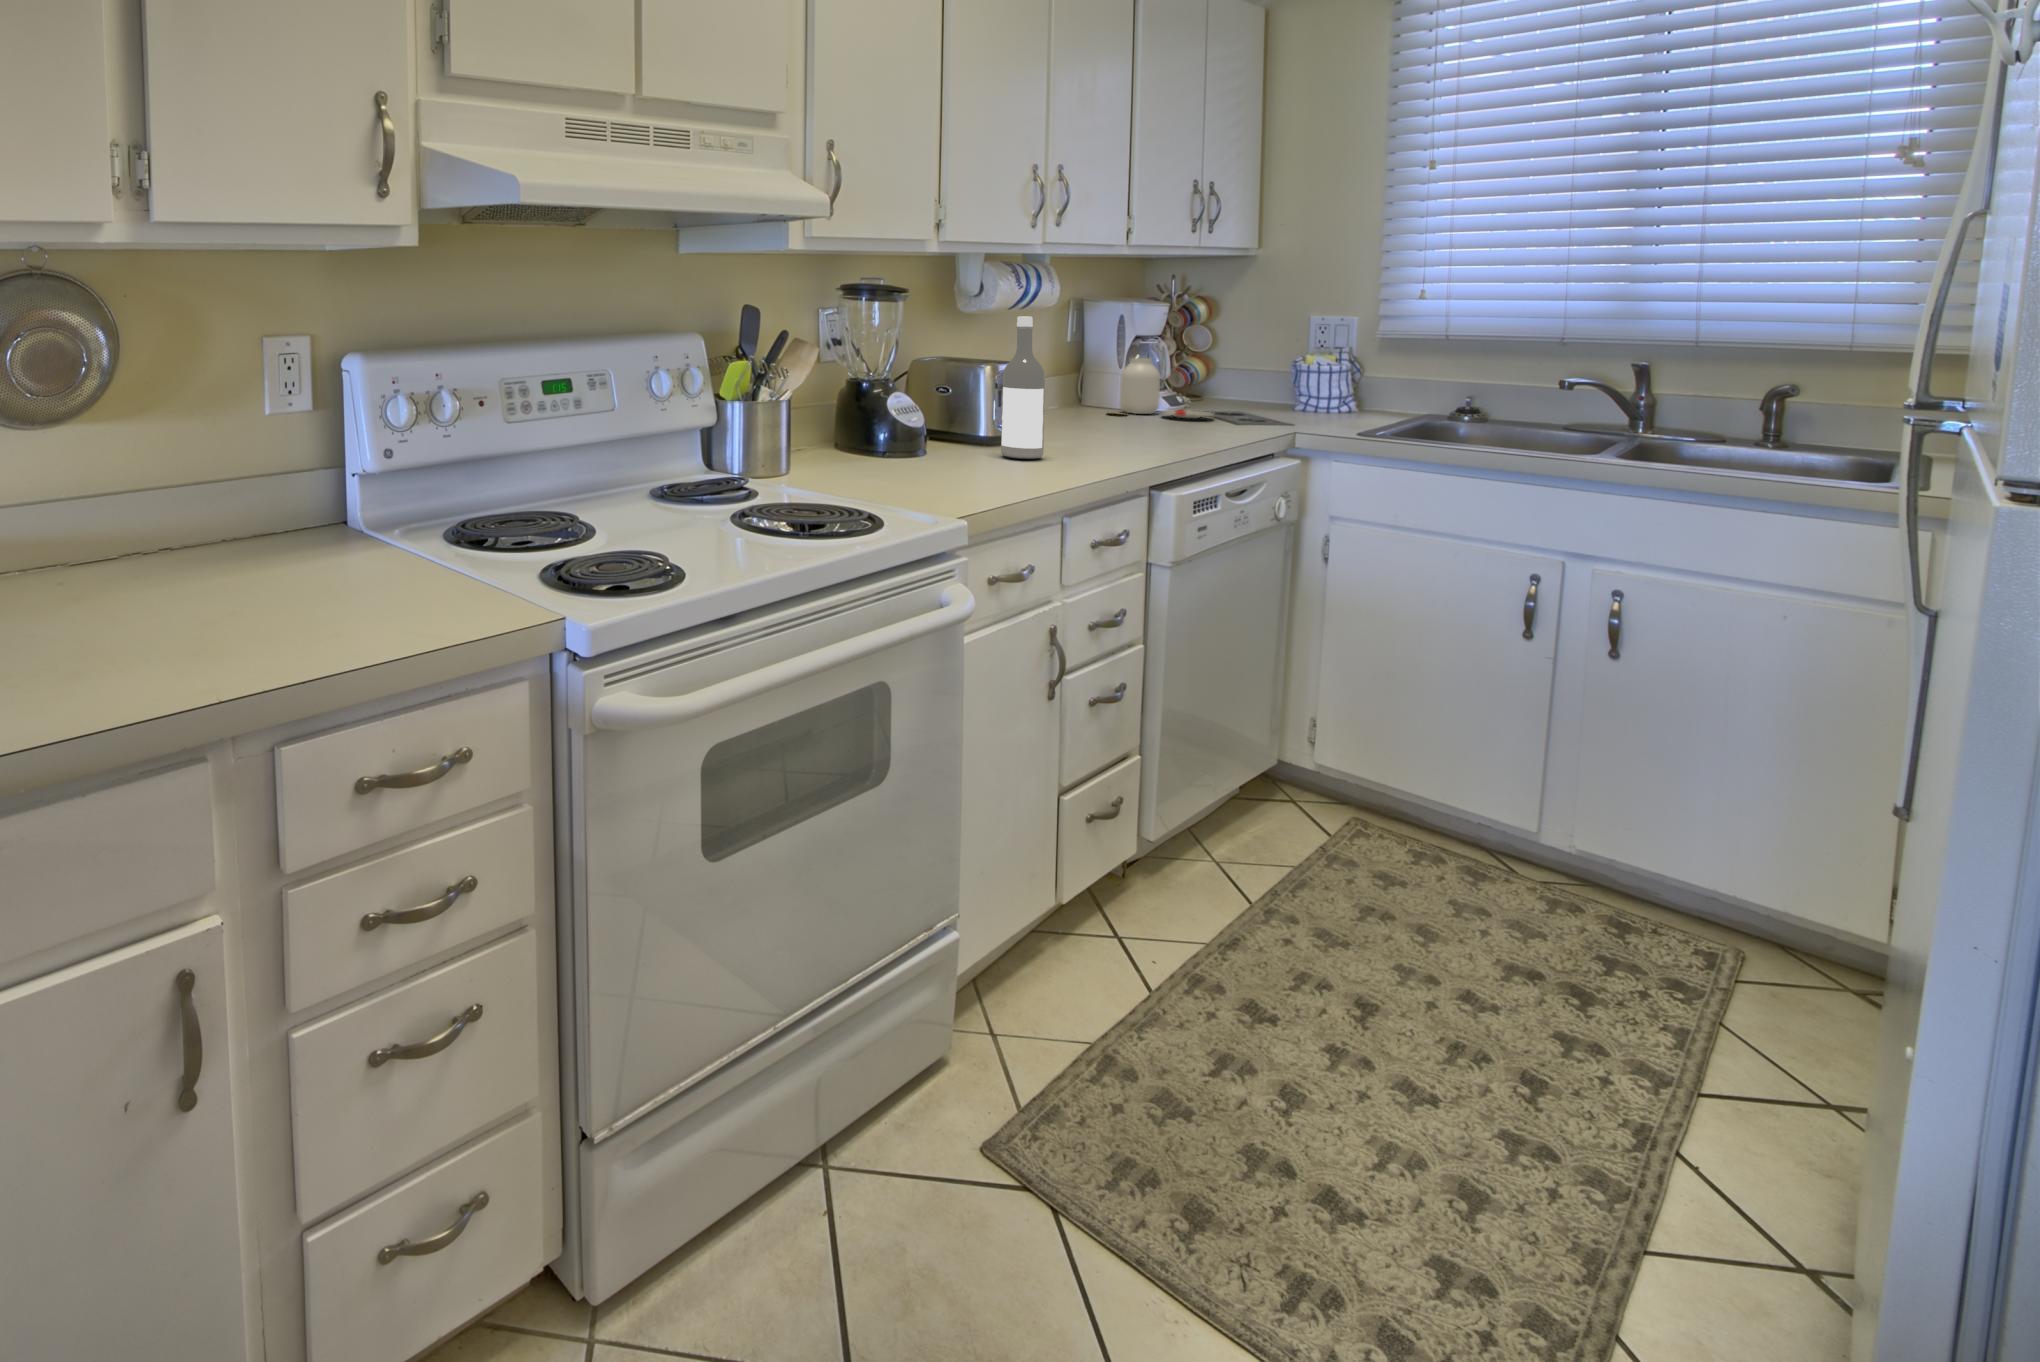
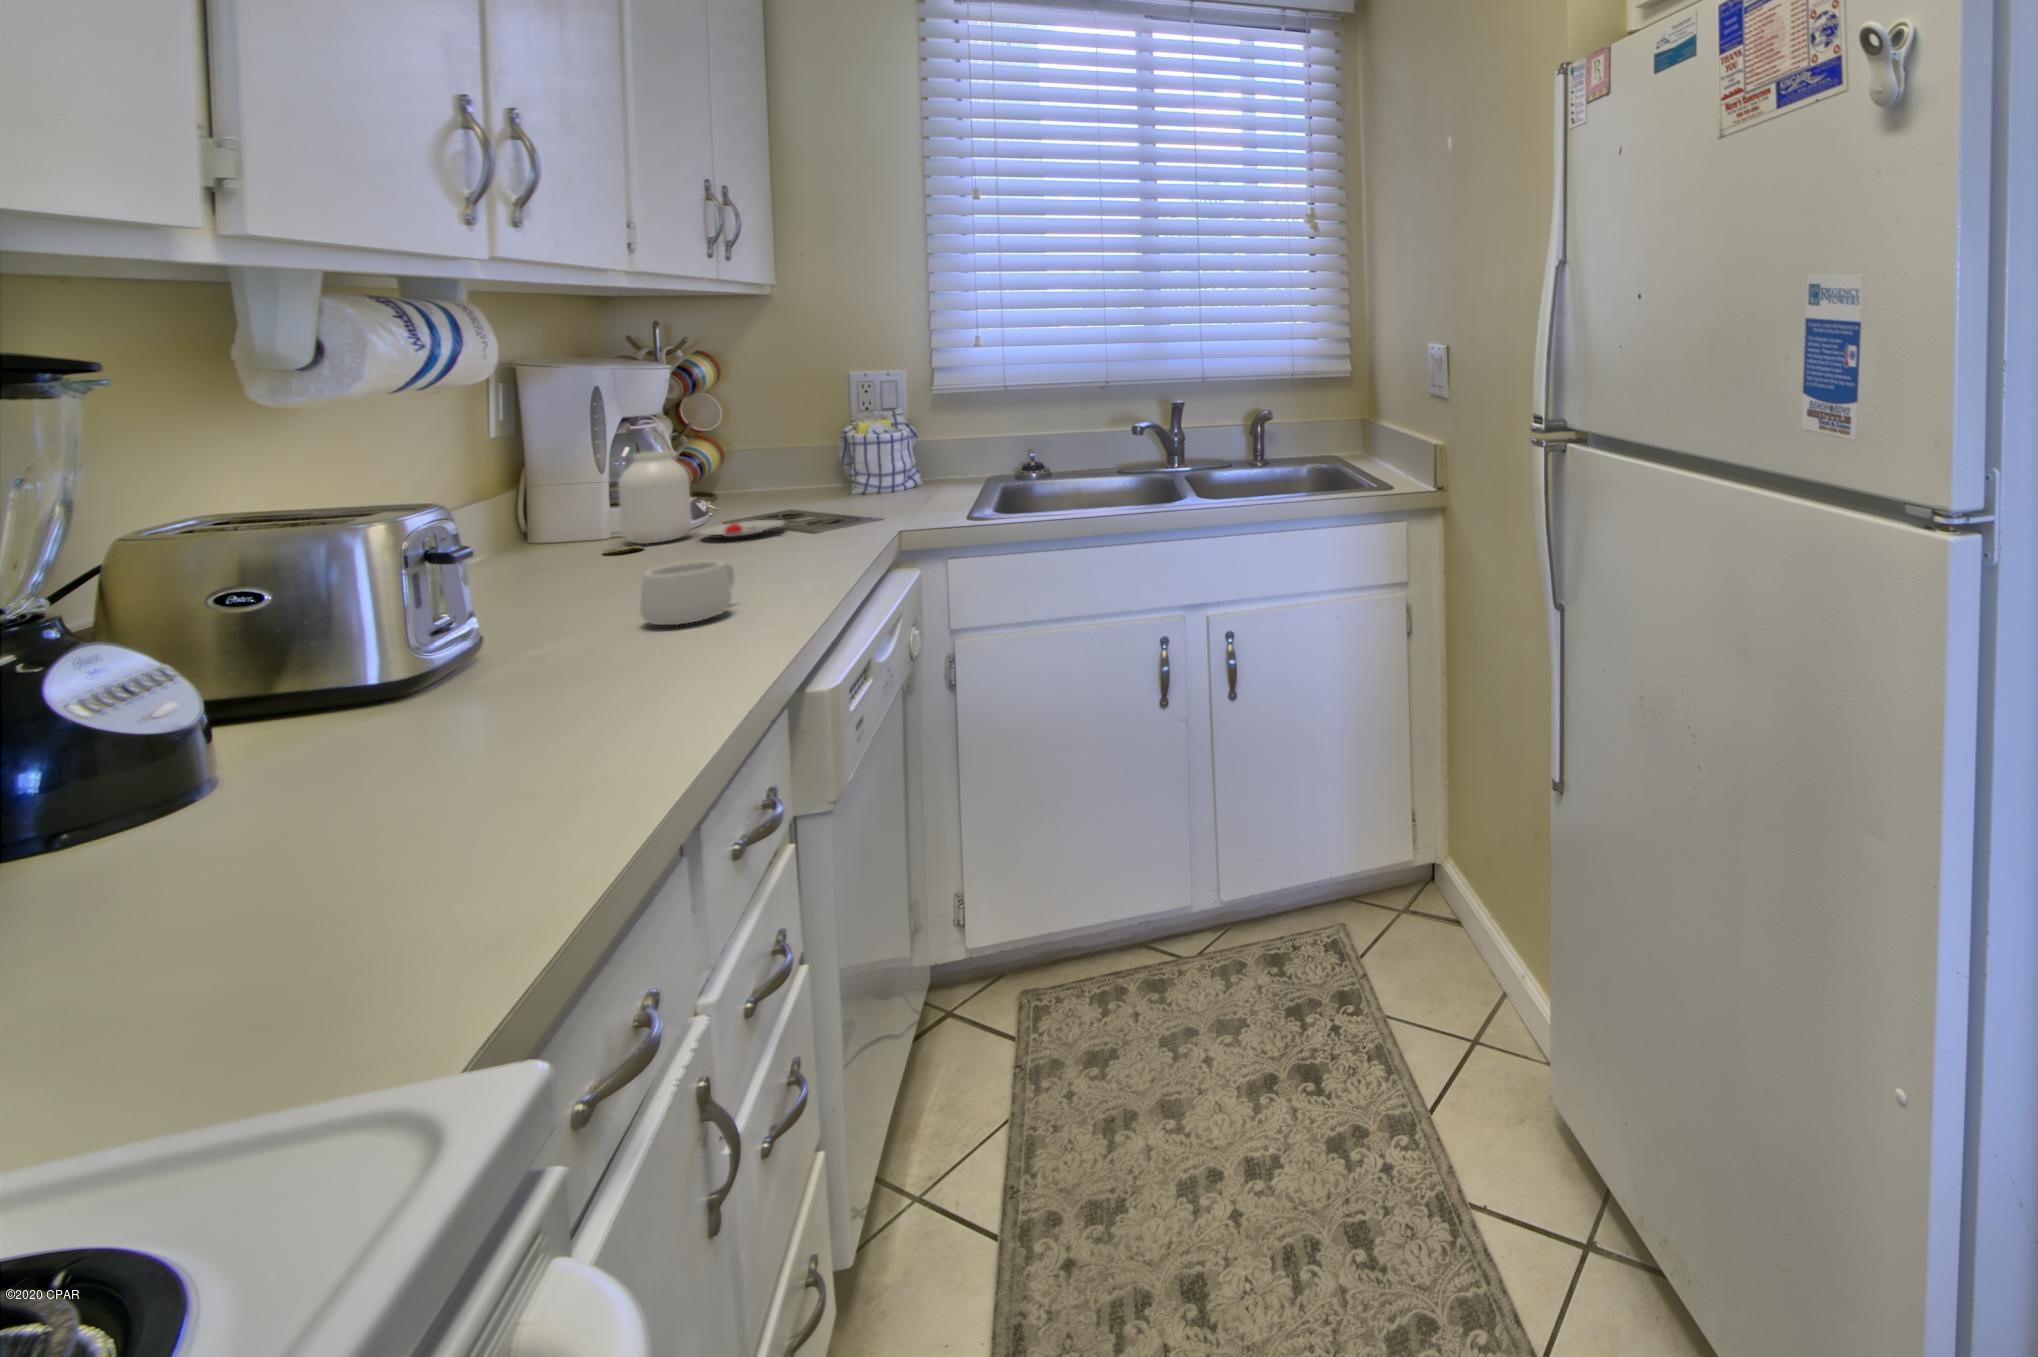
wine bottle: present [1001,317,1045,459] -> none [456,404,578,717]
mug: none [1090,414,1143,447] -> present [640,560,734,625]

